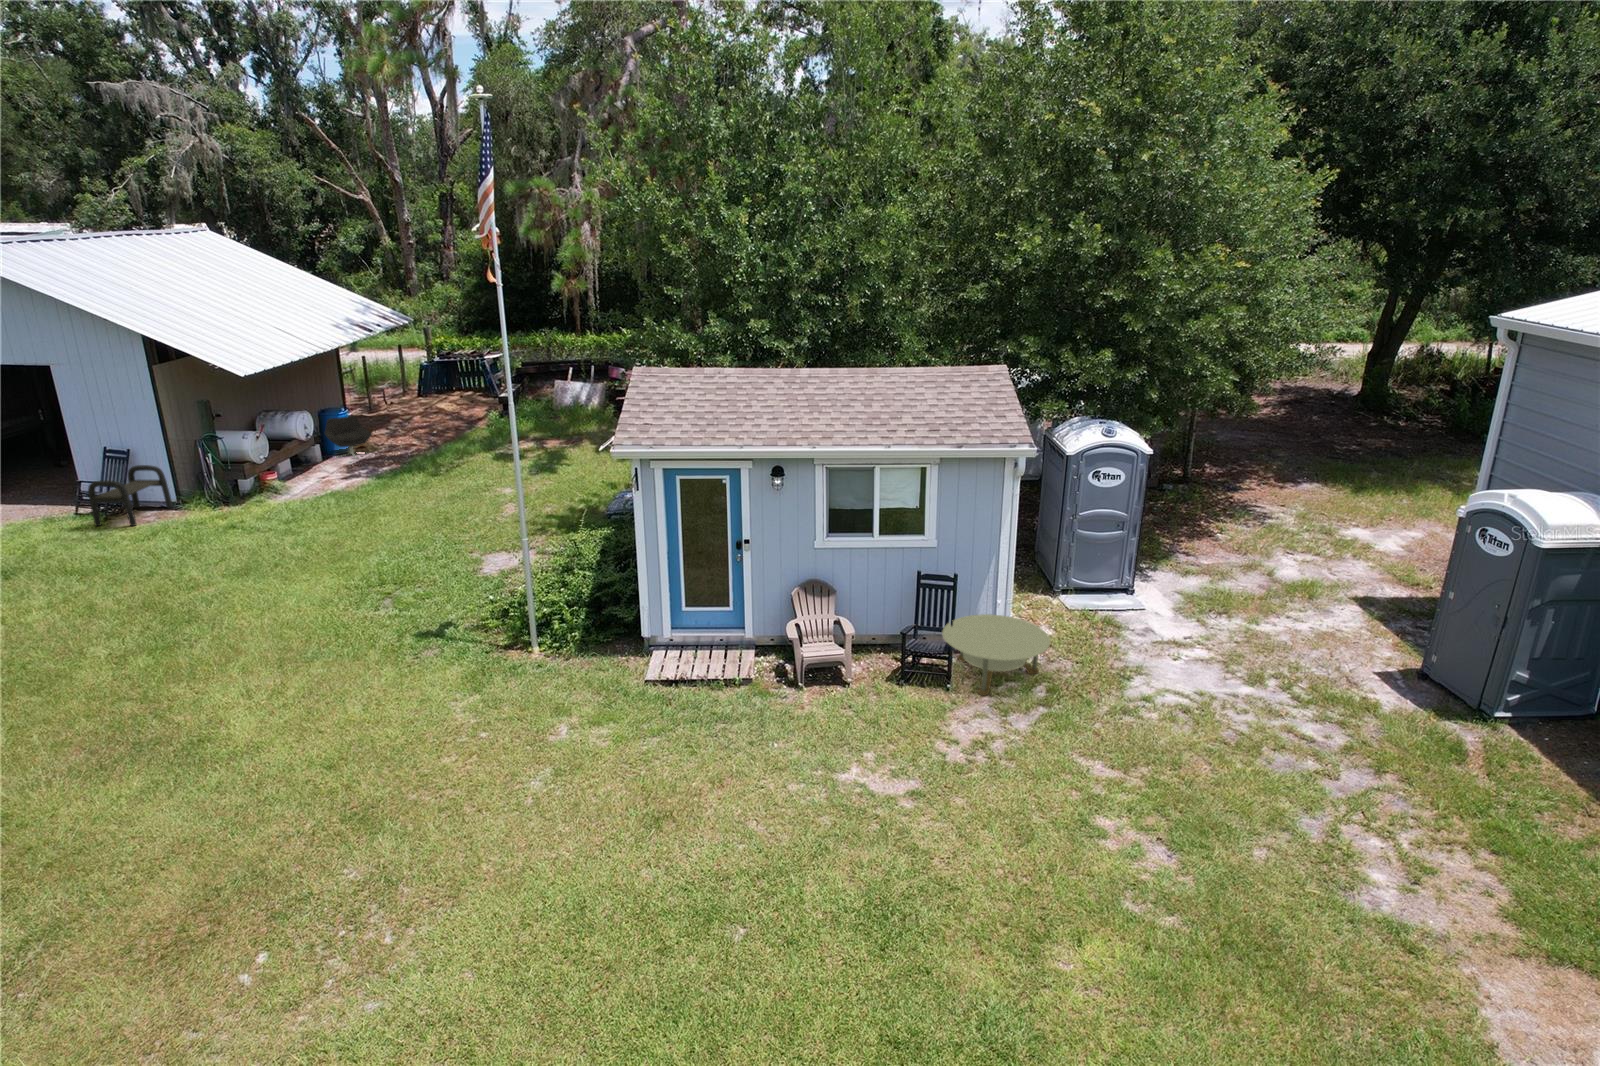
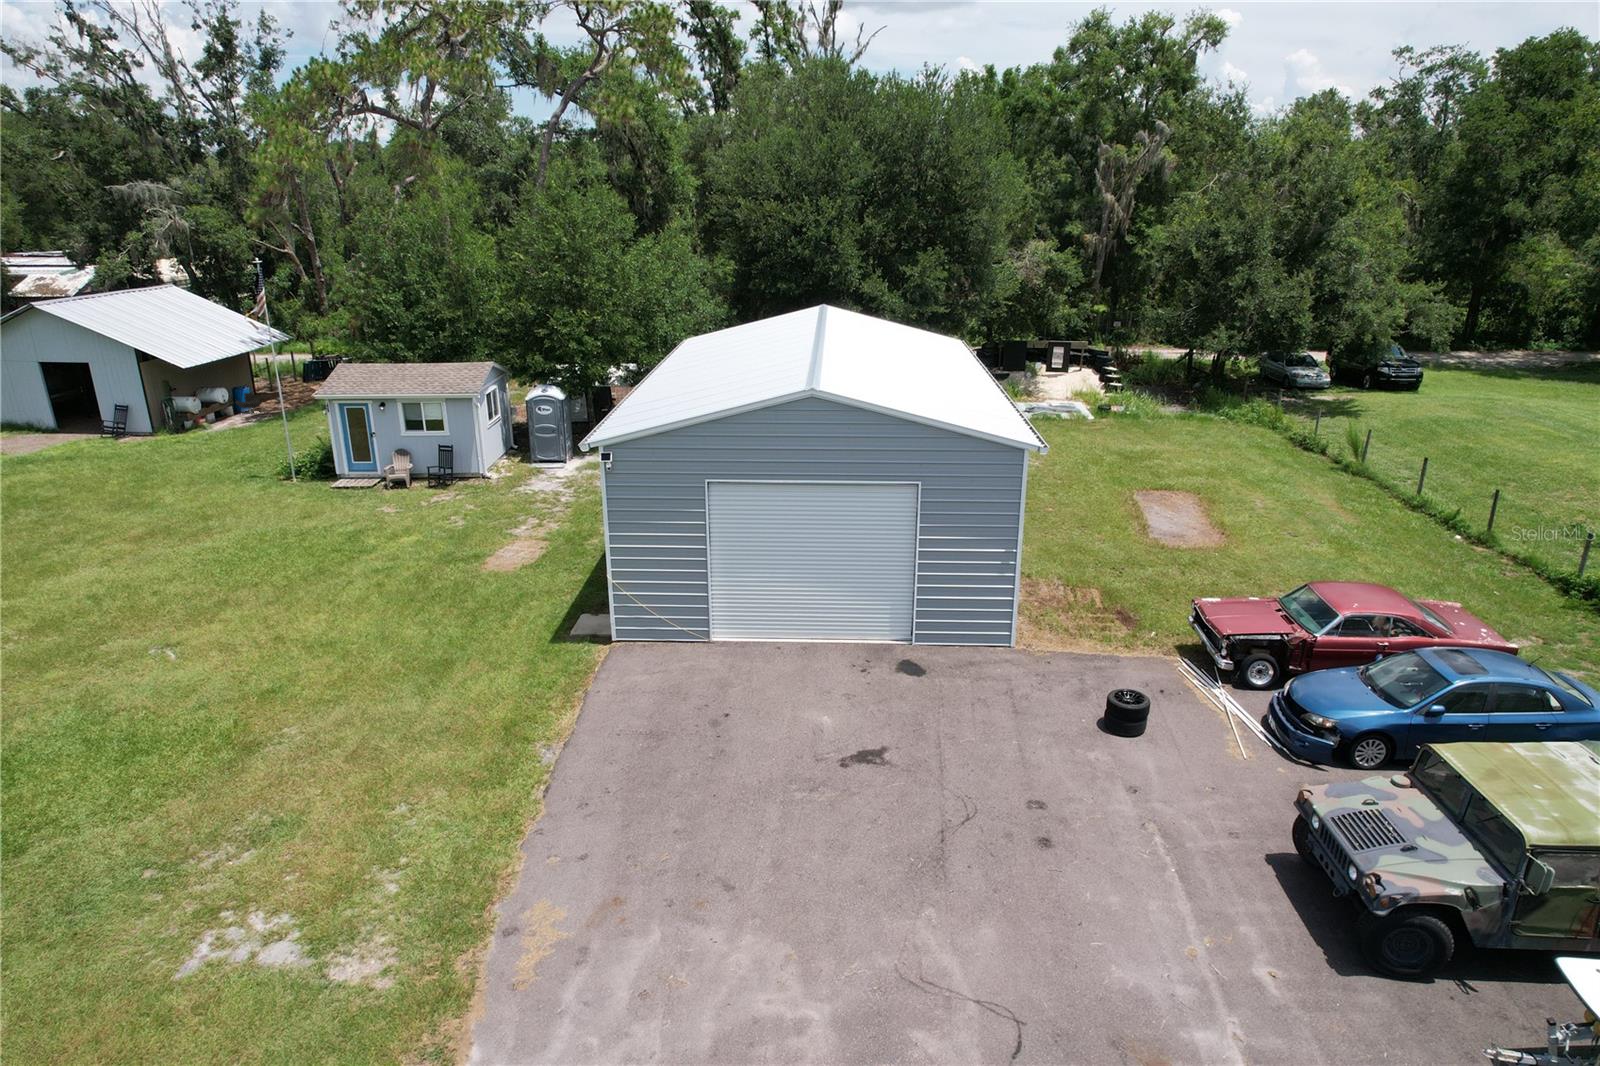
bench: present [88,465,173,526] -> none [108,413,151,441]
round table: present [942,614,1050,696] -> none [443,462,486,488]

